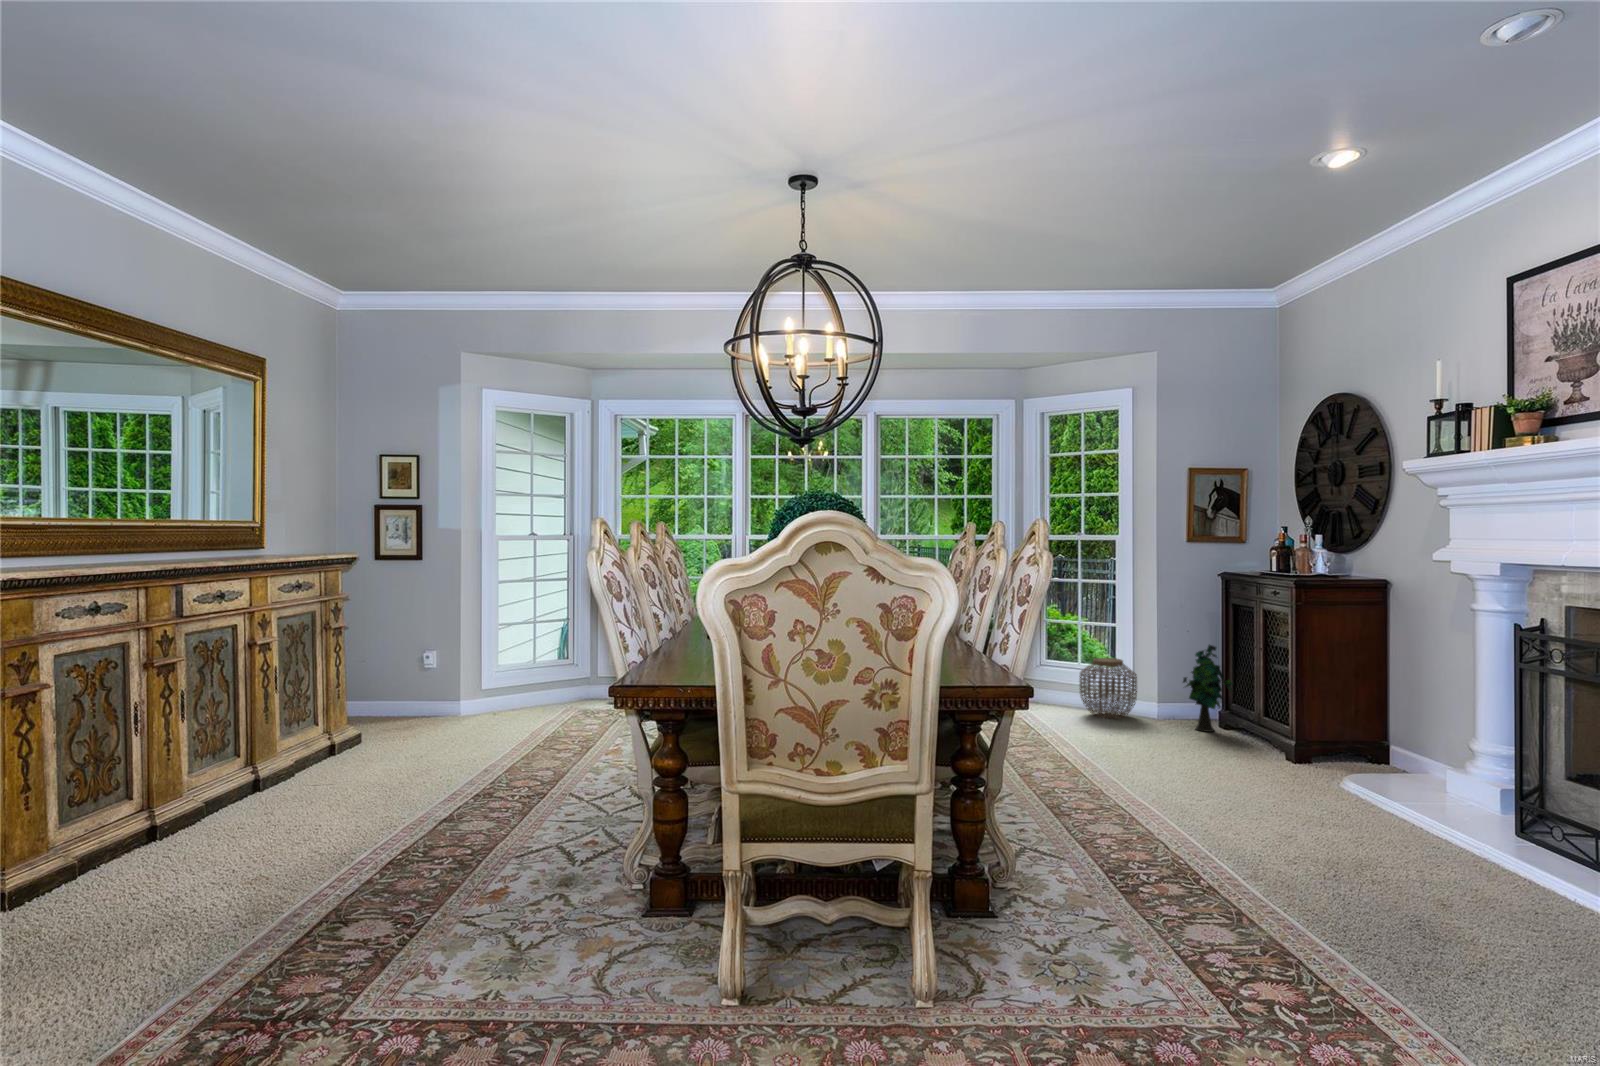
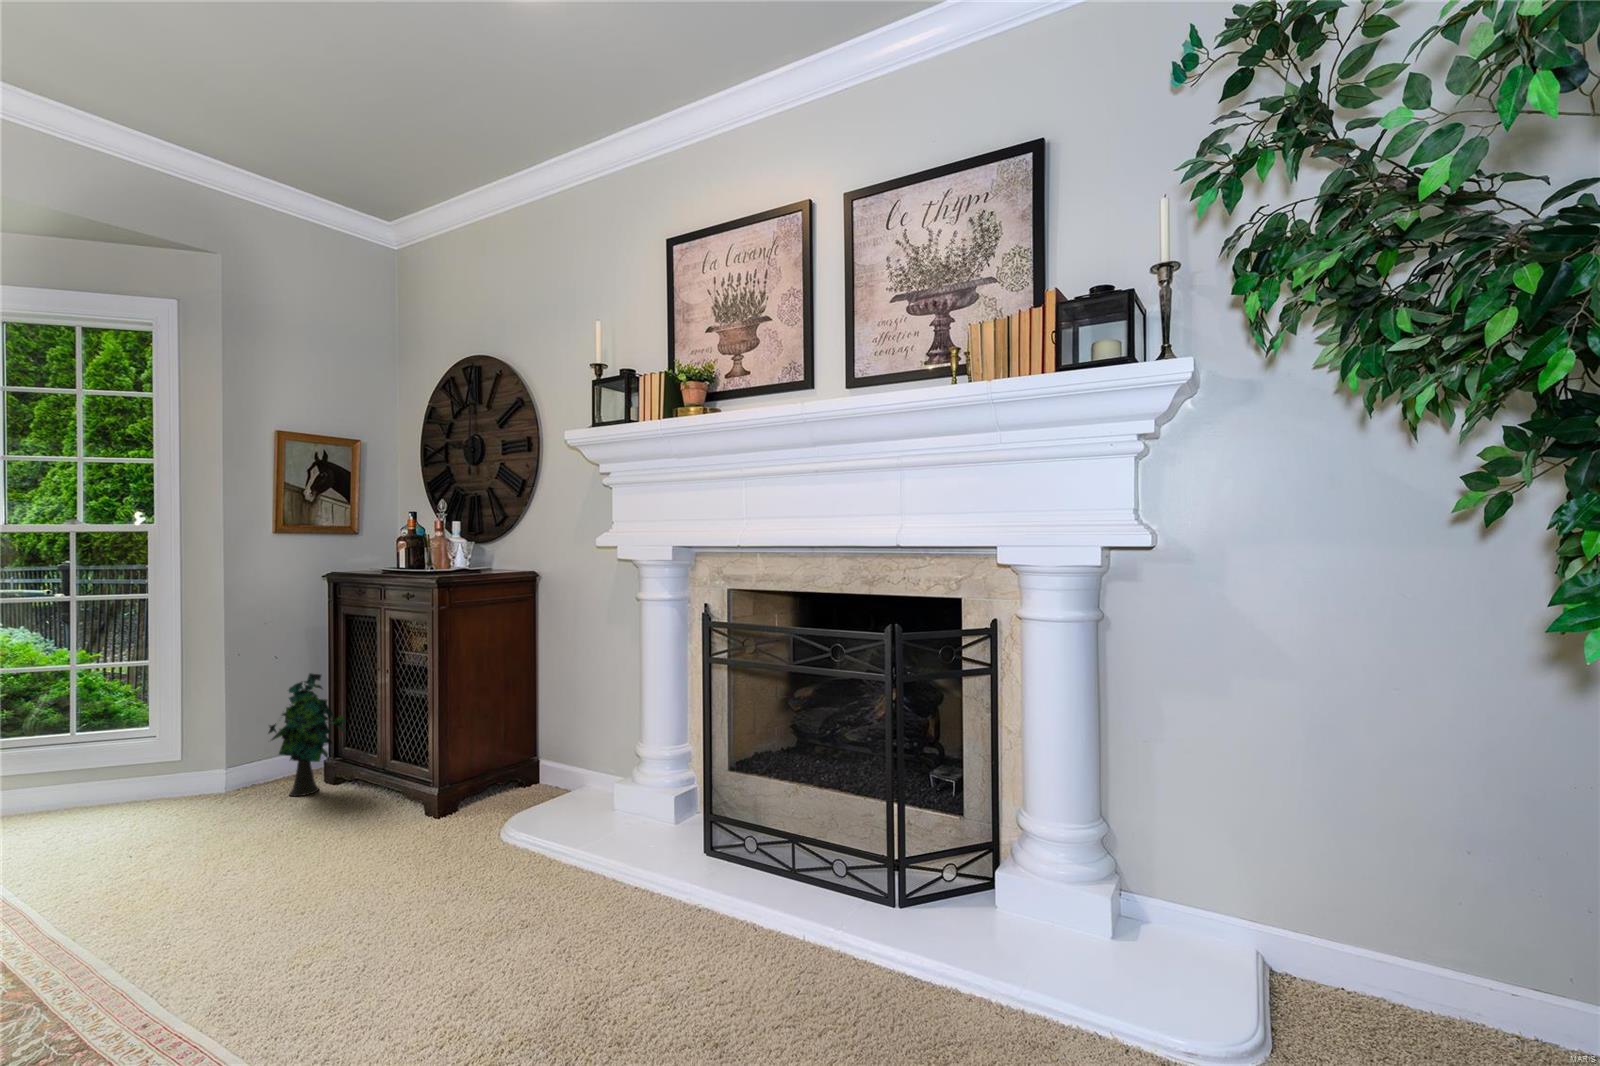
woven basket: present [1079,658,1137,719] -> none [69,715,189,819]

